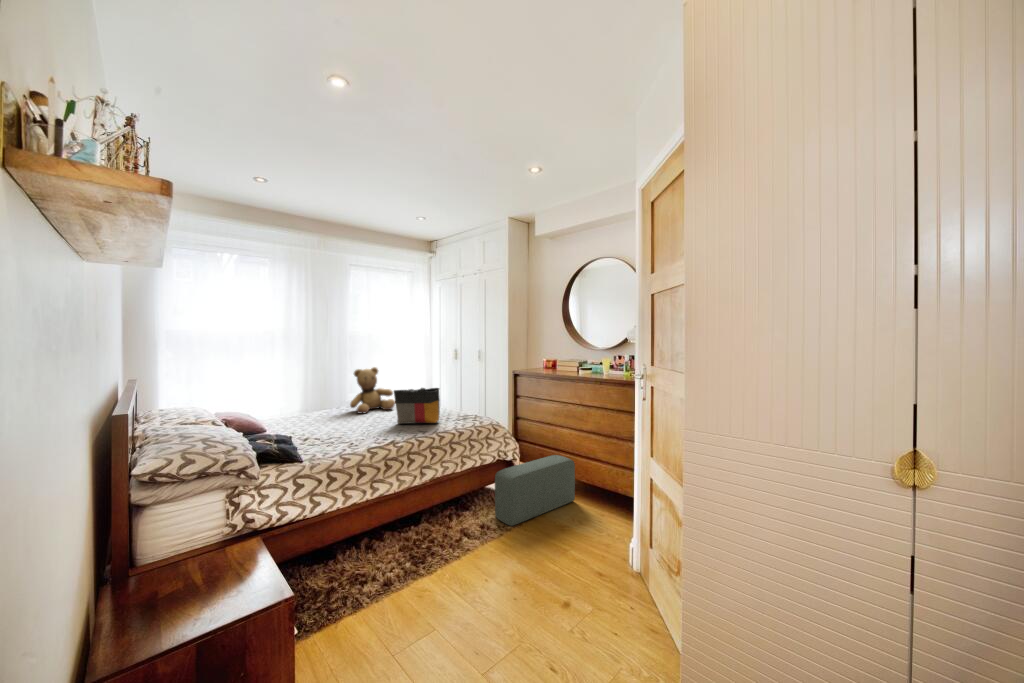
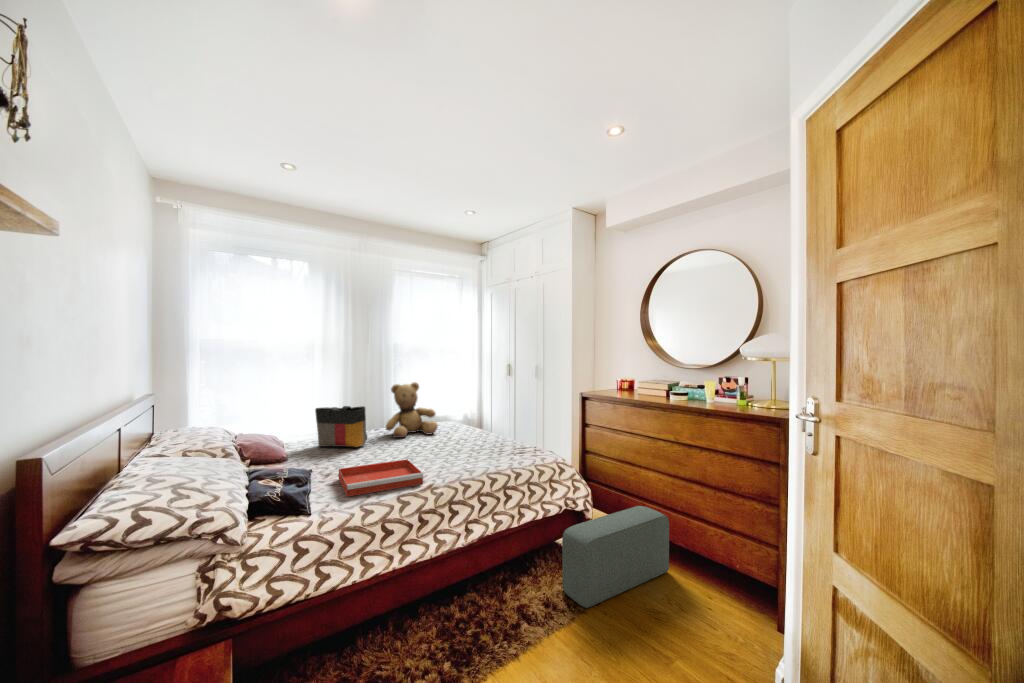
tote bag: present [394,388,440,424] -> present [315,406,367,447]
tray: none [318,426,387,451] -> present [339,459,423,497]

